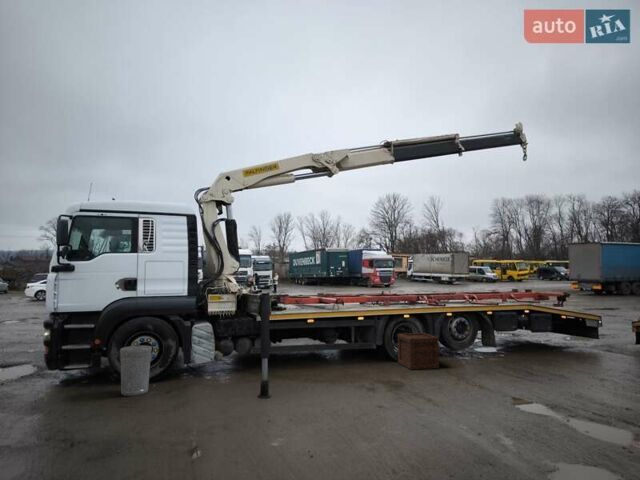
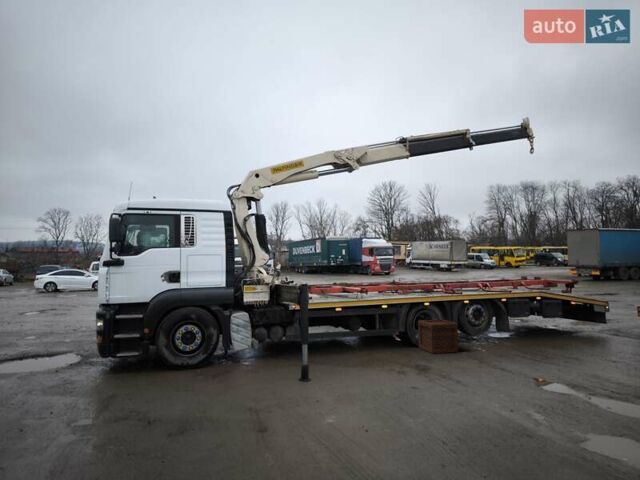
trash can: present [120,343,152,396] -> none [169,332,198,380]

